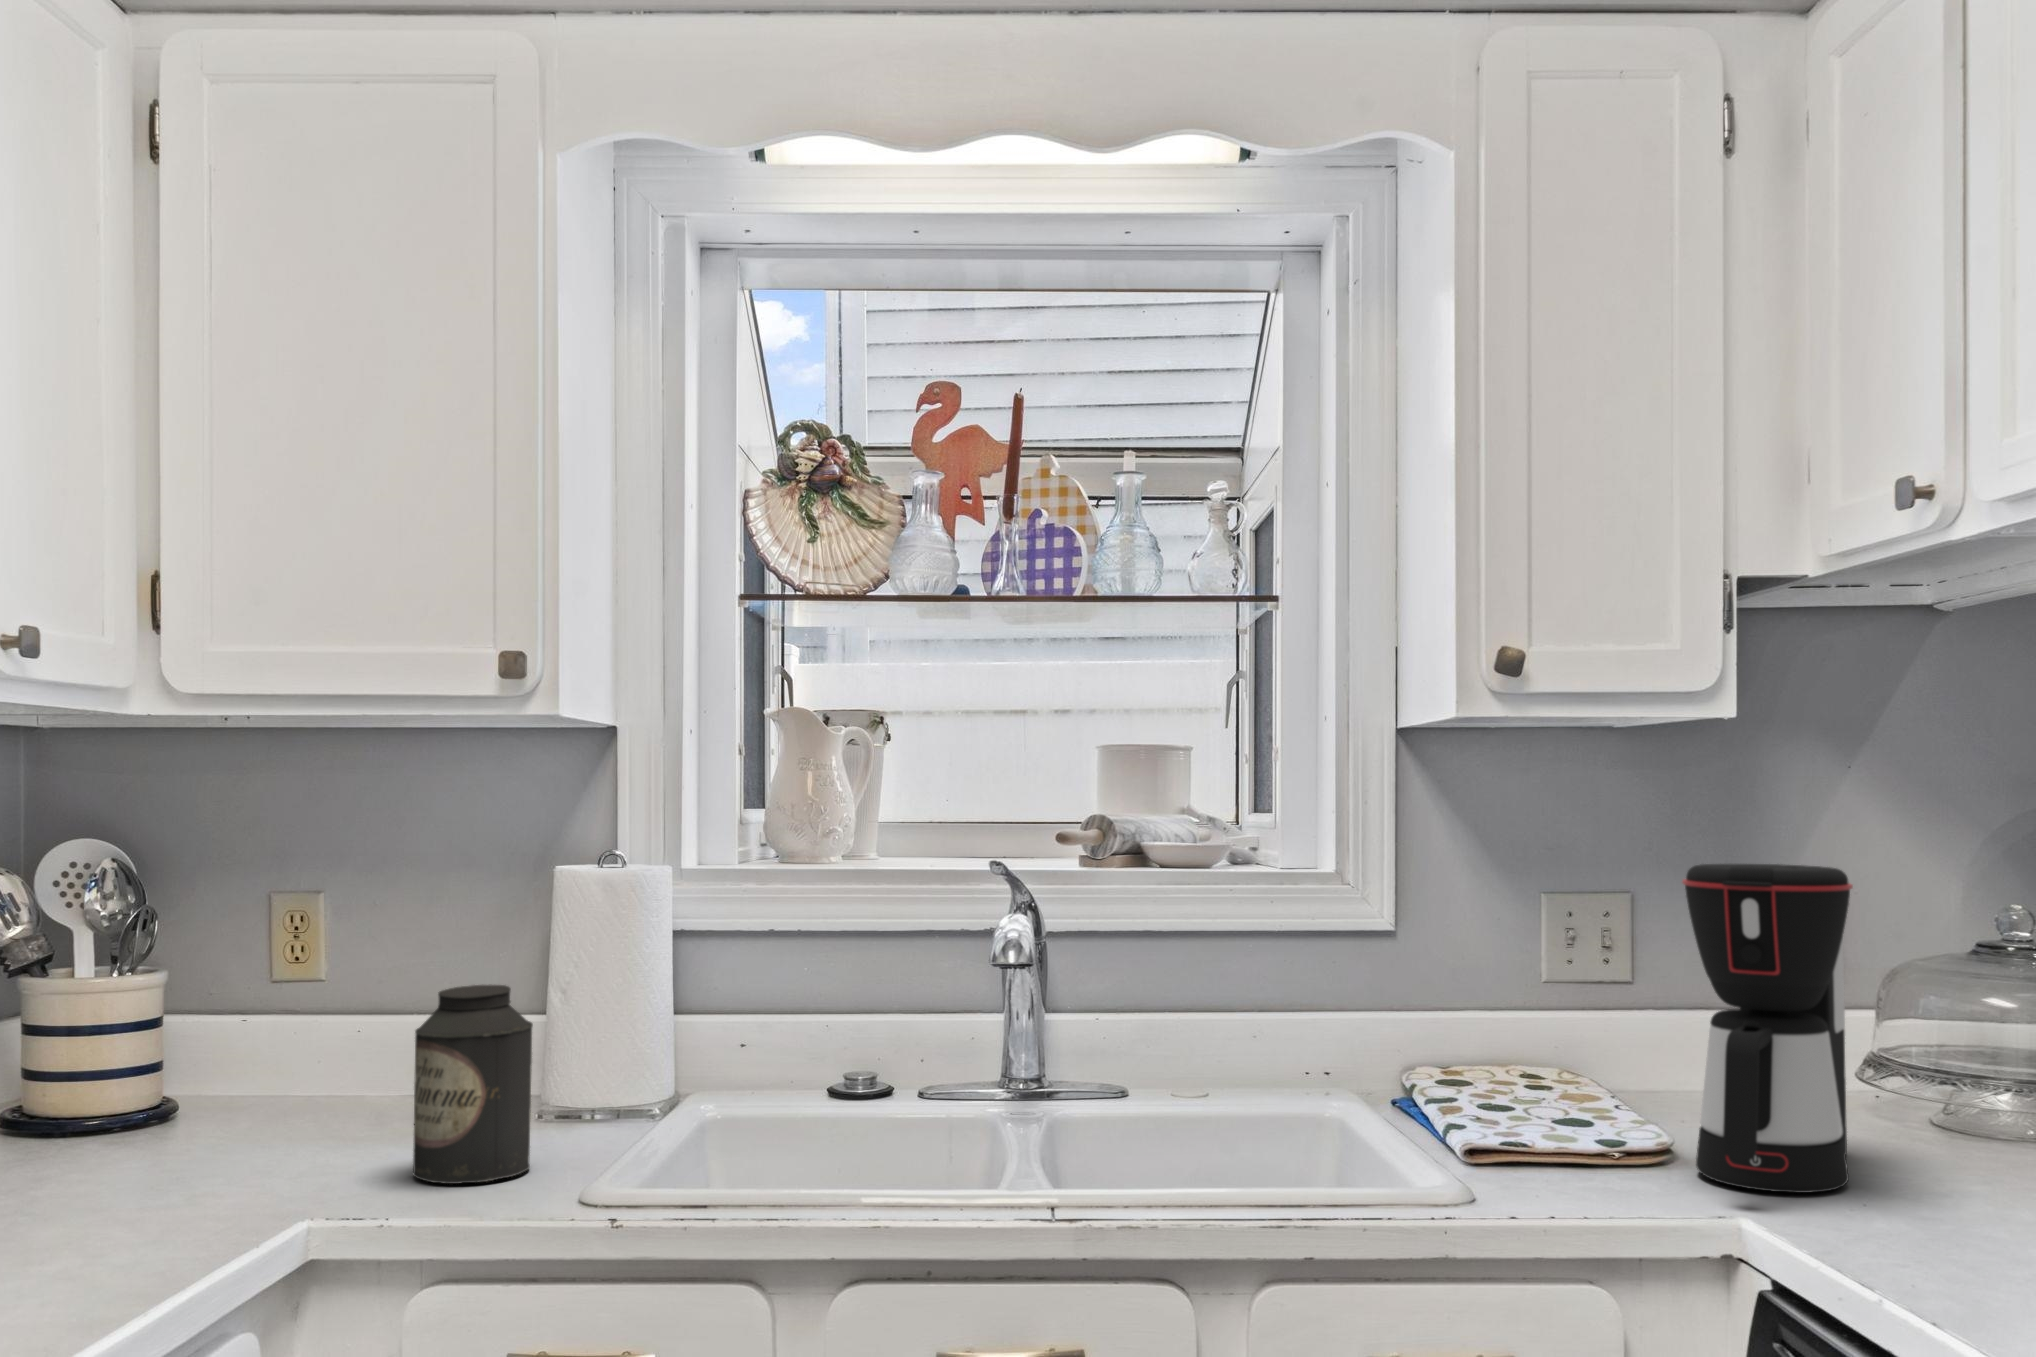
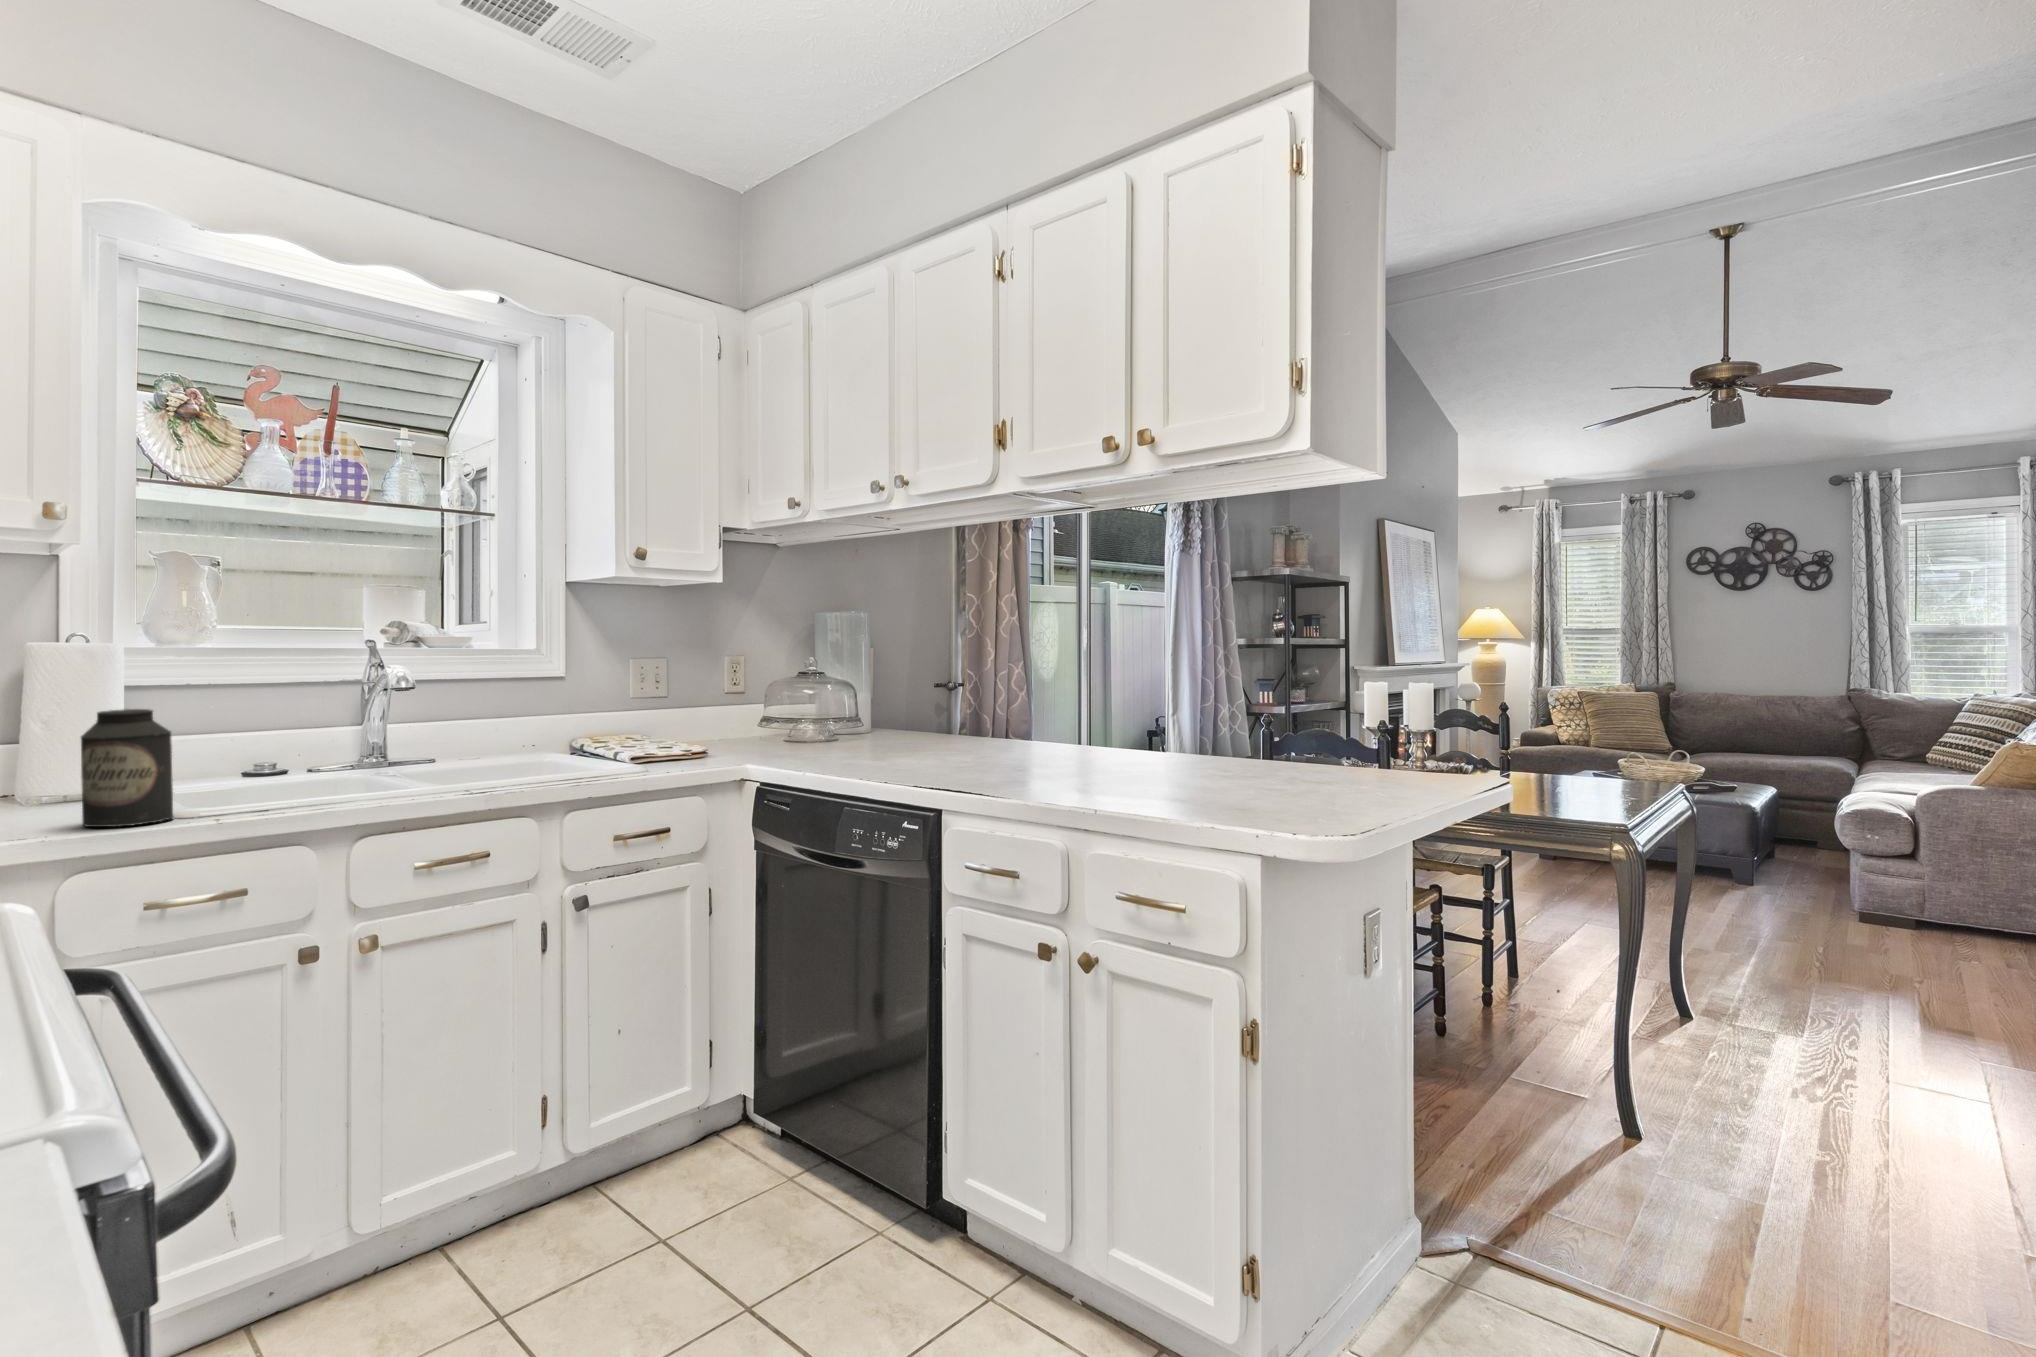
coffee maker: present [1682,864,1853,1193] -> none [737,636,799,756]

